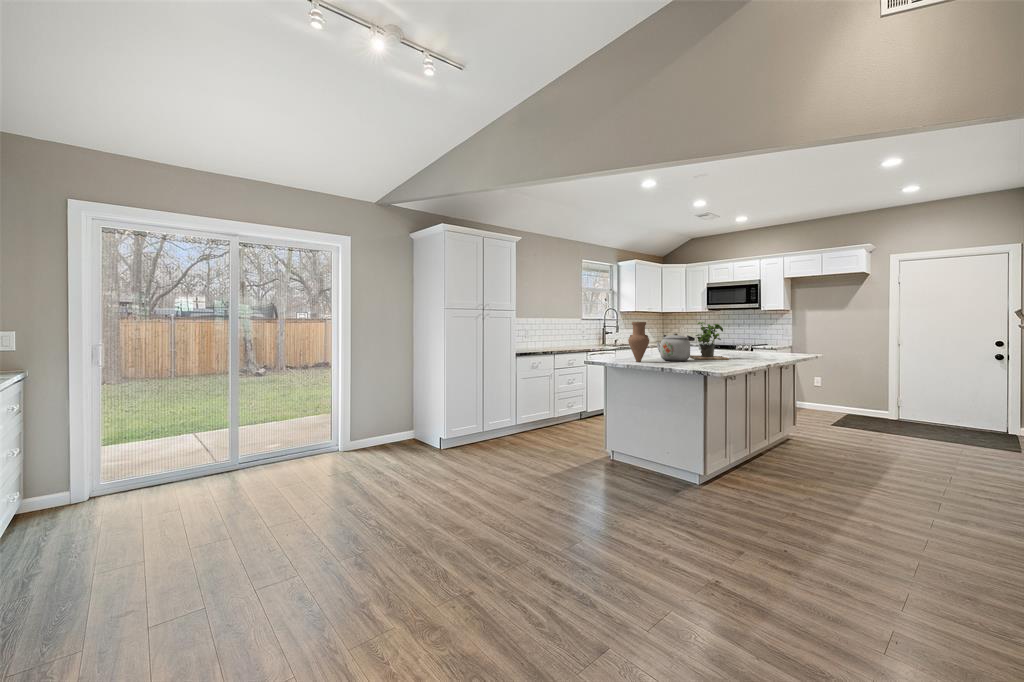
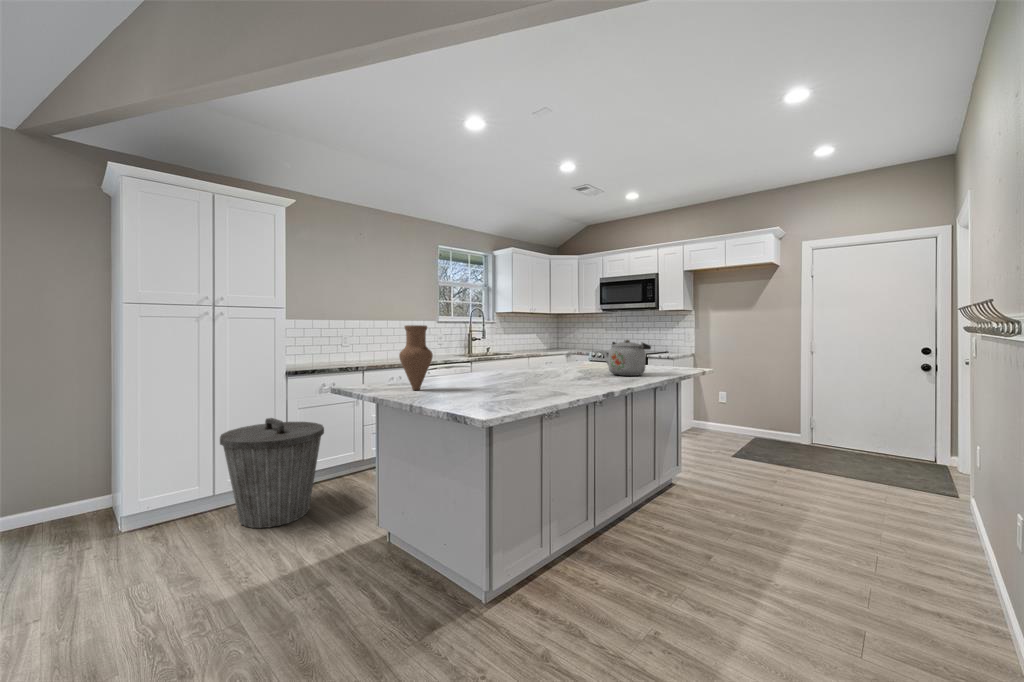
potted plant: present [690,322,729,360] -> none [520,326,569,382]
kettle: present [657,333,695,361] -> present [604,340,651,376]
trash can: none [491,382,551,451] -> present [220,418,324,528]

